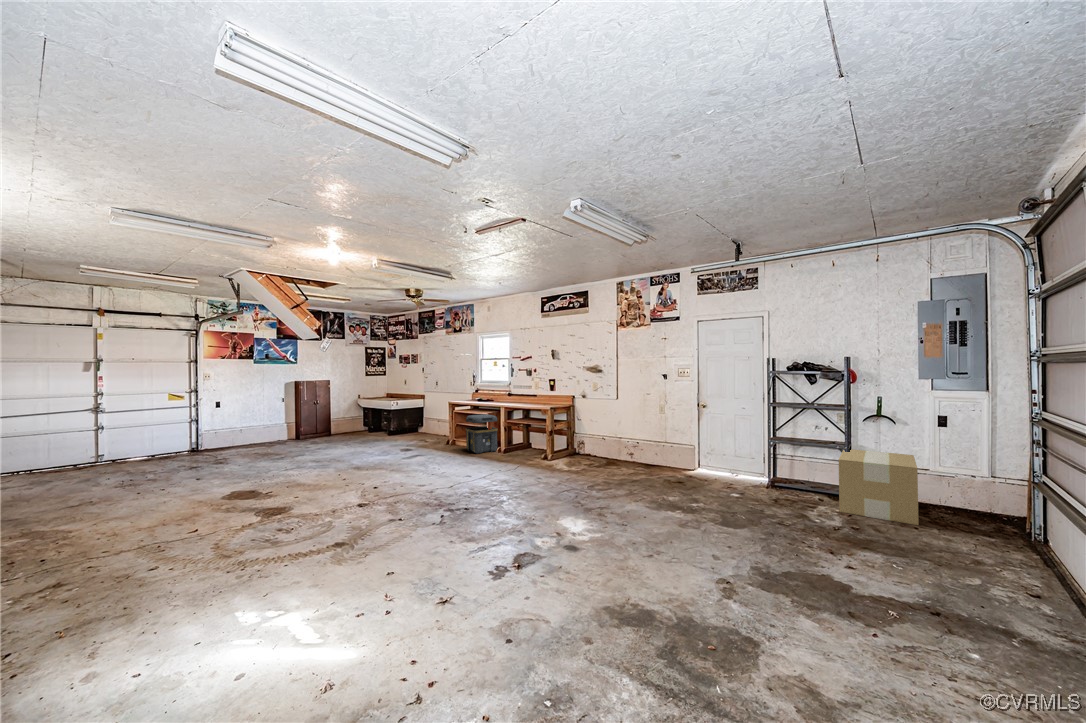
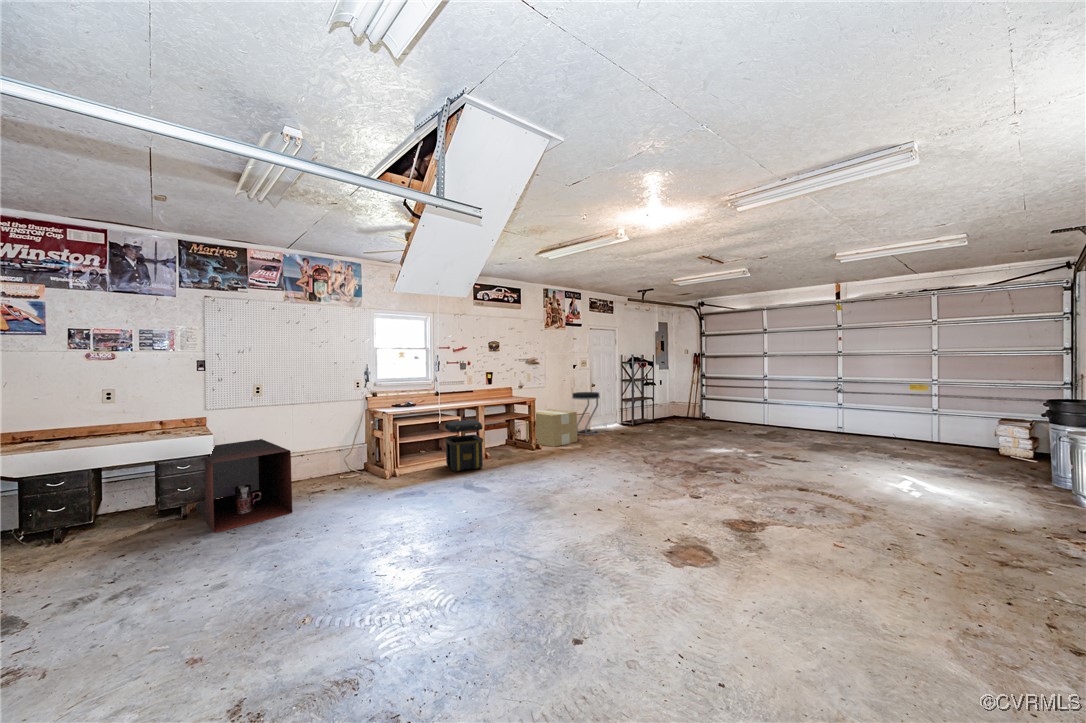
storage cabinet: none [382,405,440,441] -> present [195,439,292,533]
stool: none [633,413,673,475] -> present [572,392,600,435]
cardboard box: present [839,449,919,525] -> present [526,409,577,447]

